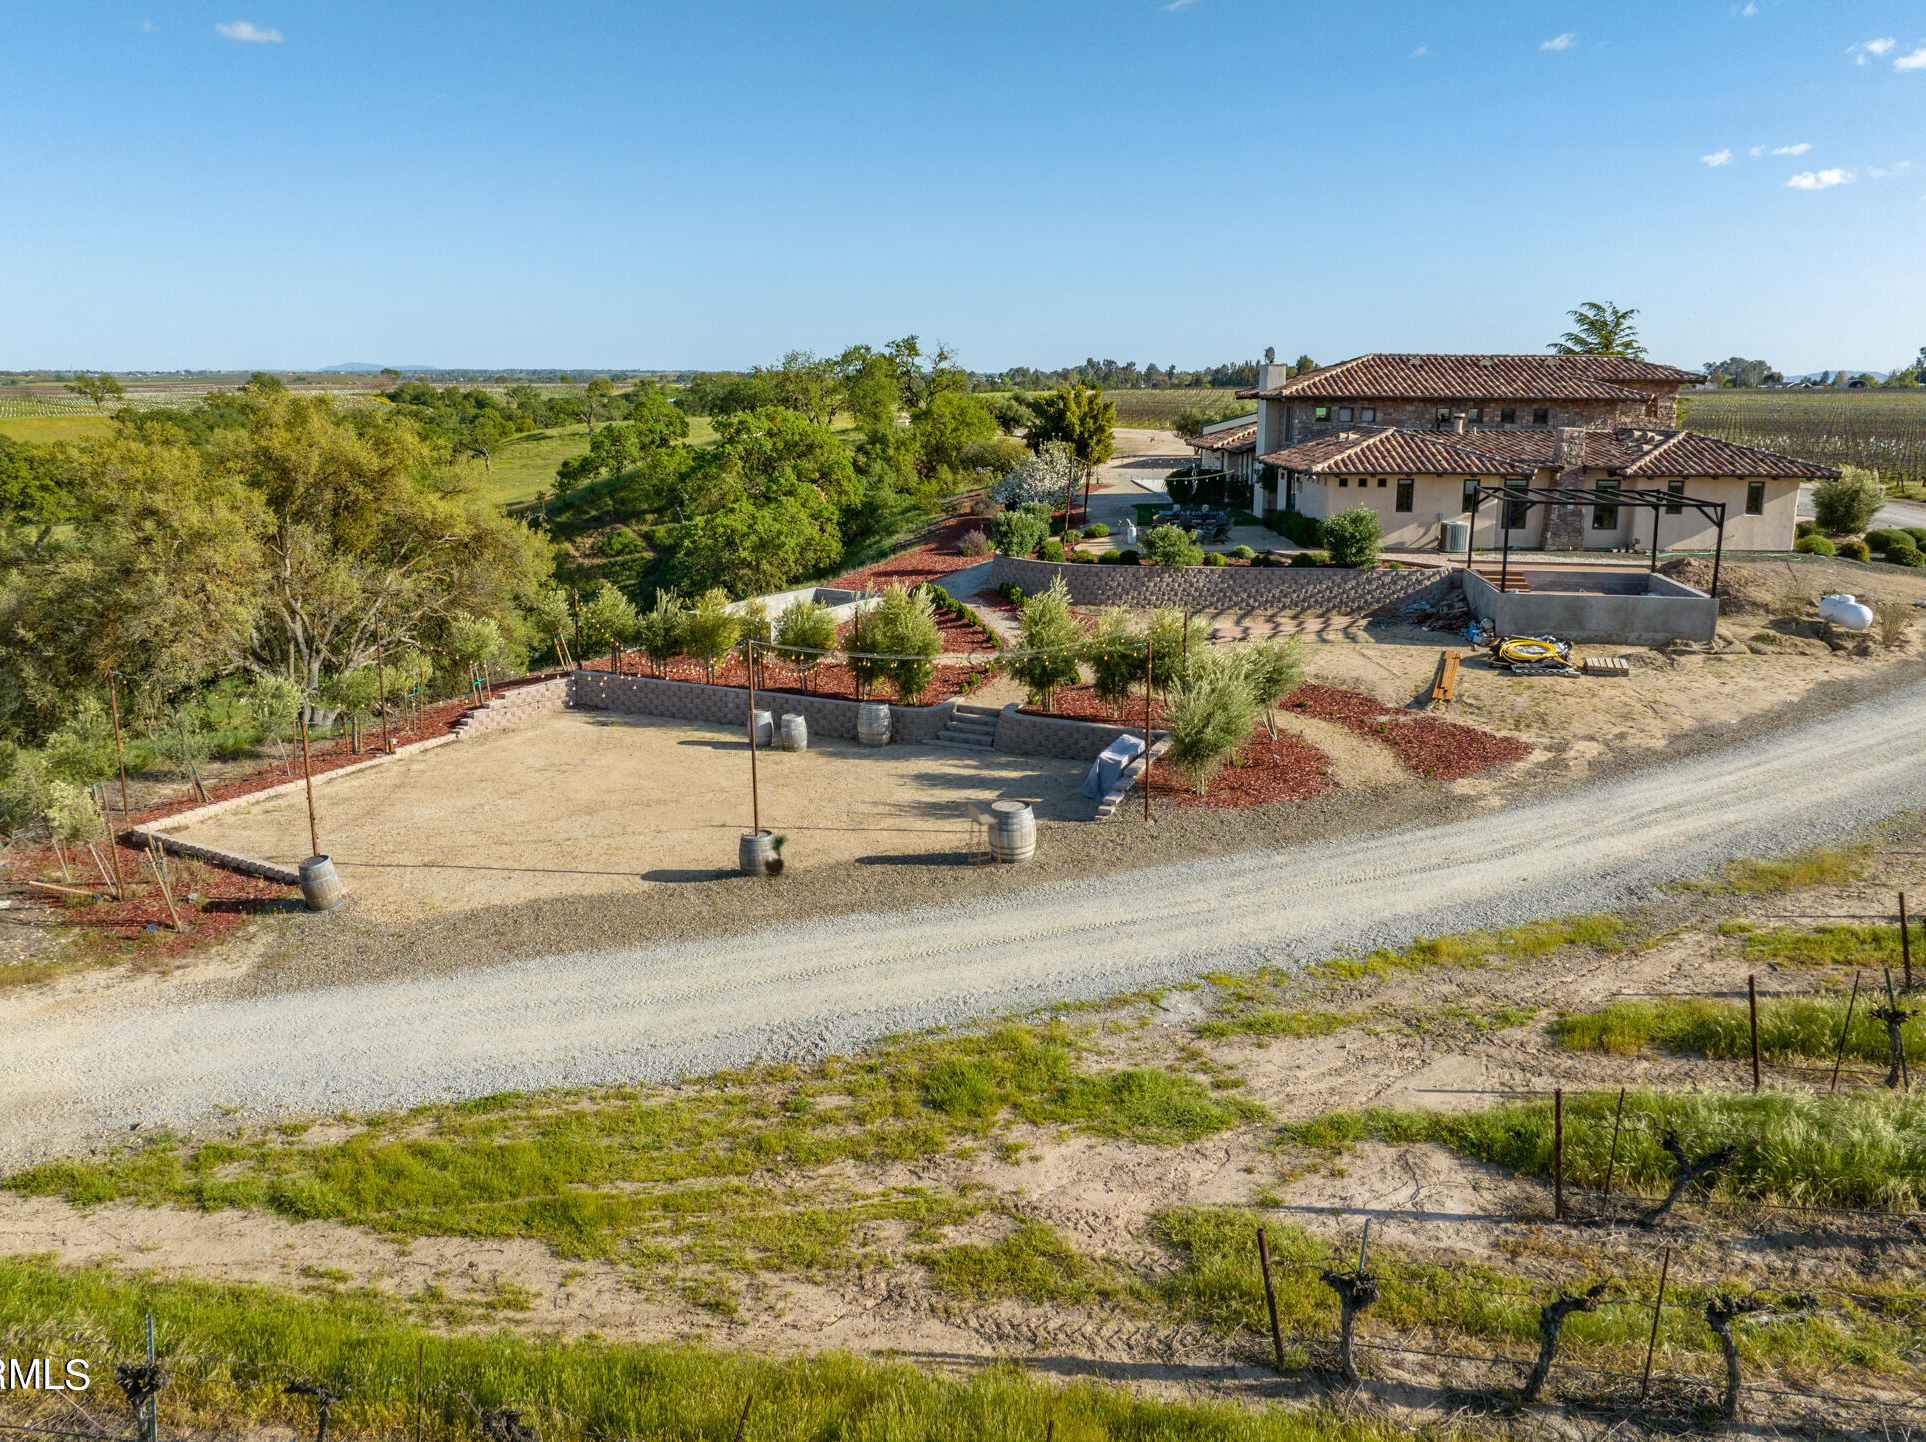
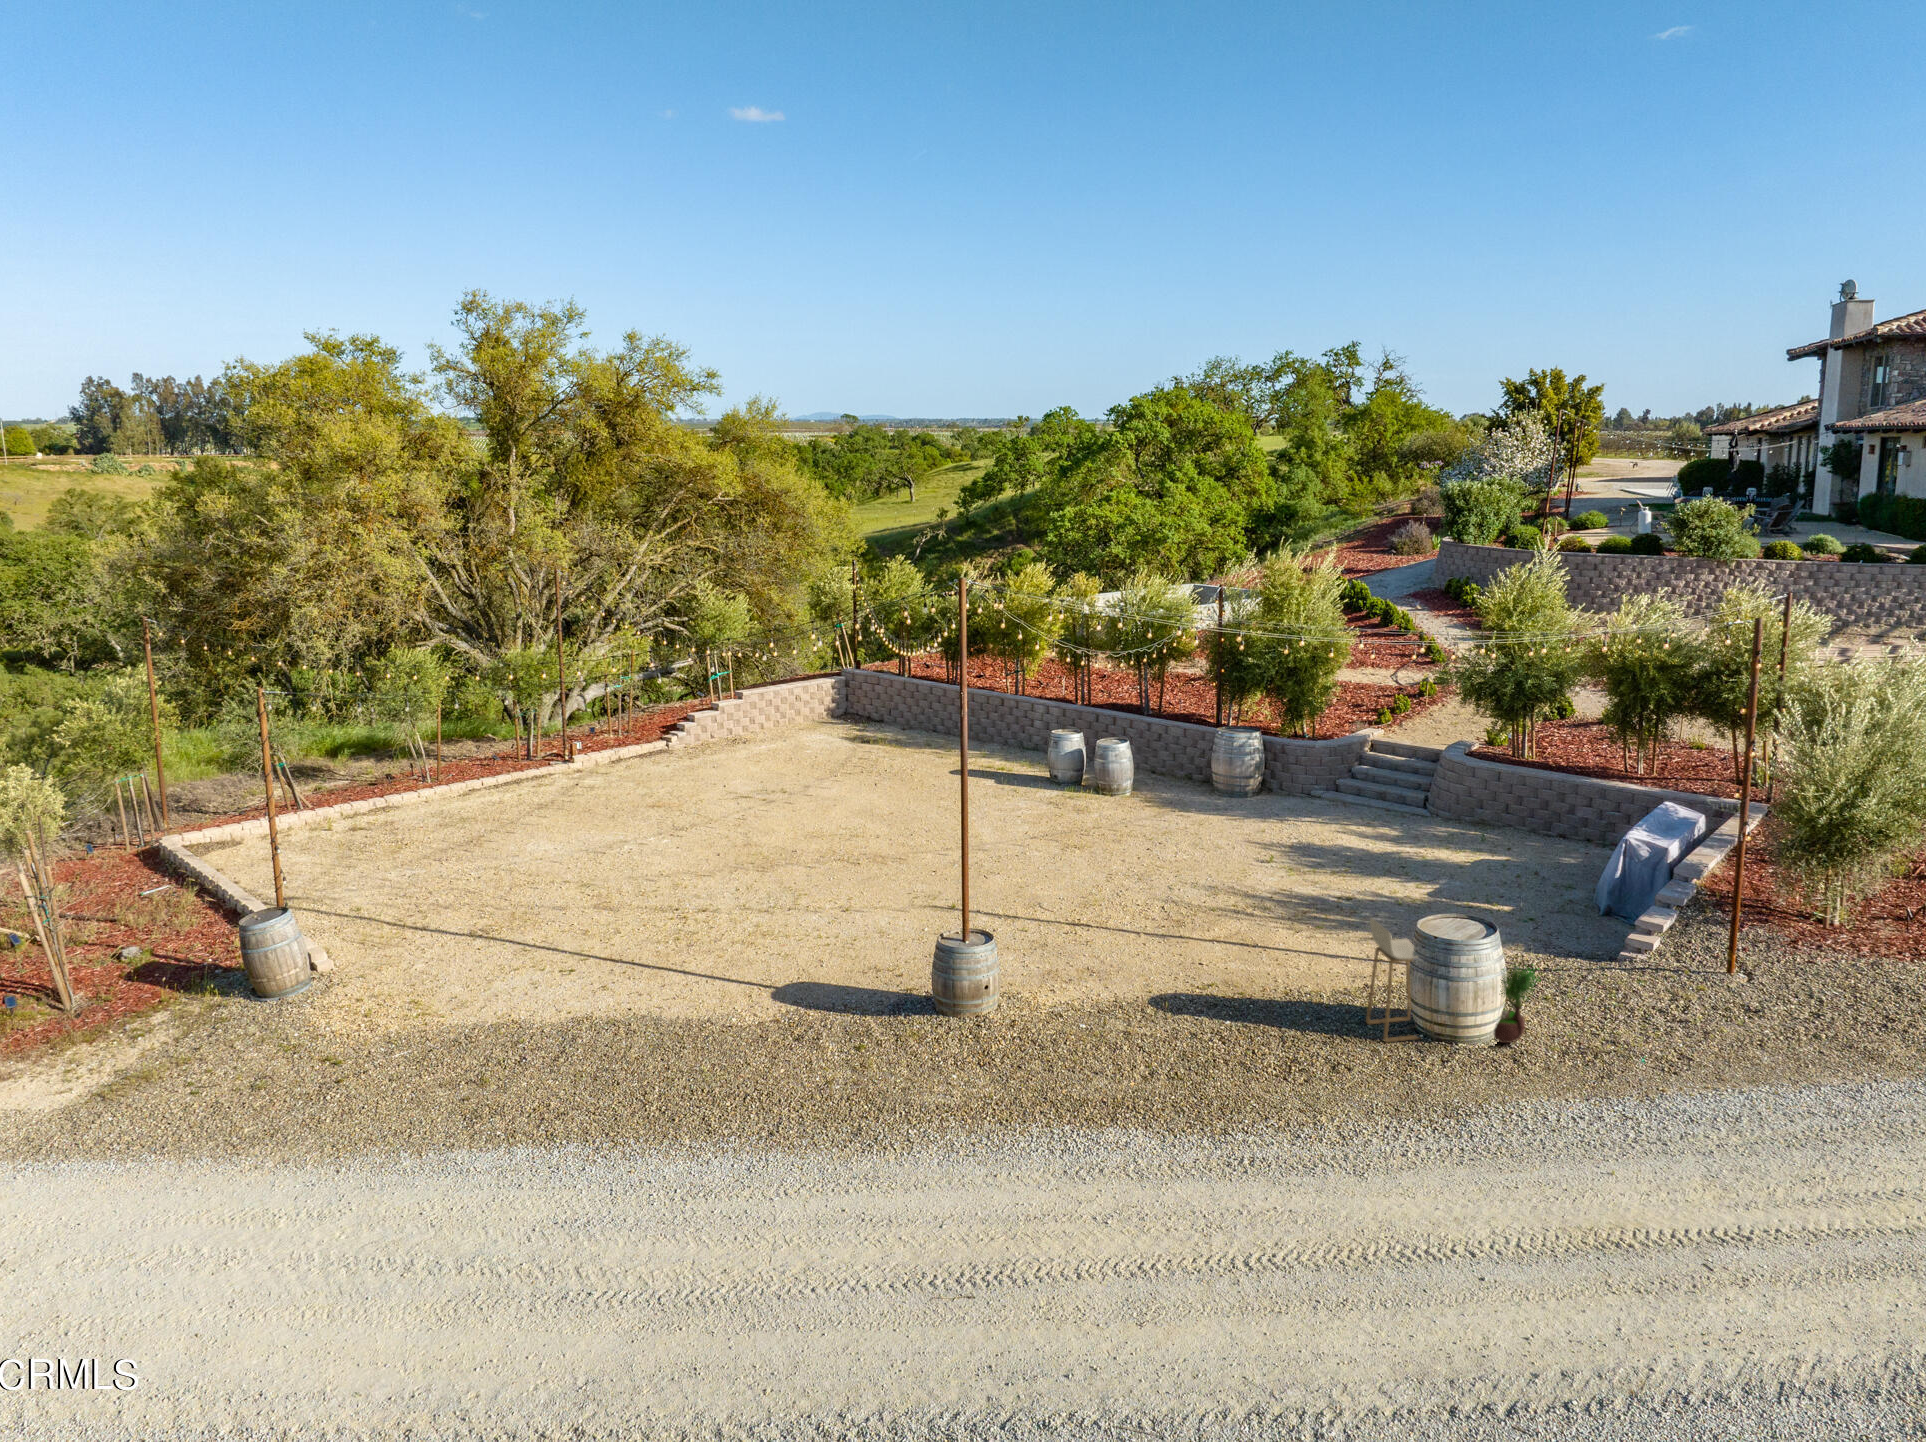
potted tree: present [764,835,786,875] -> present [1494,965,1539,1043]

